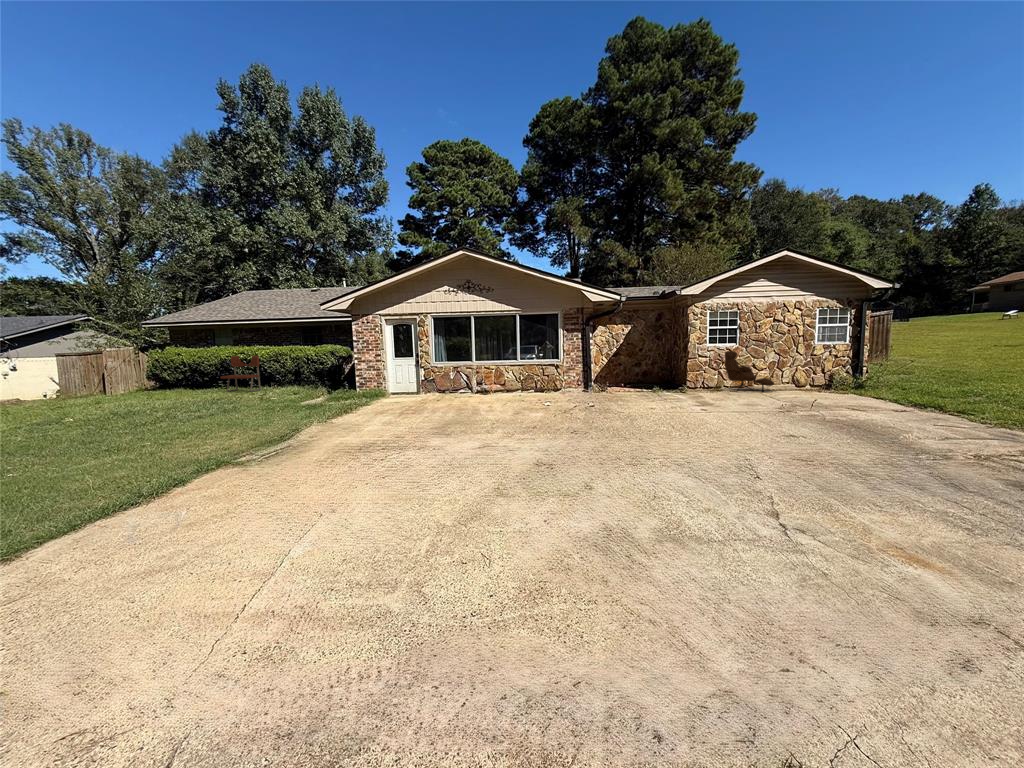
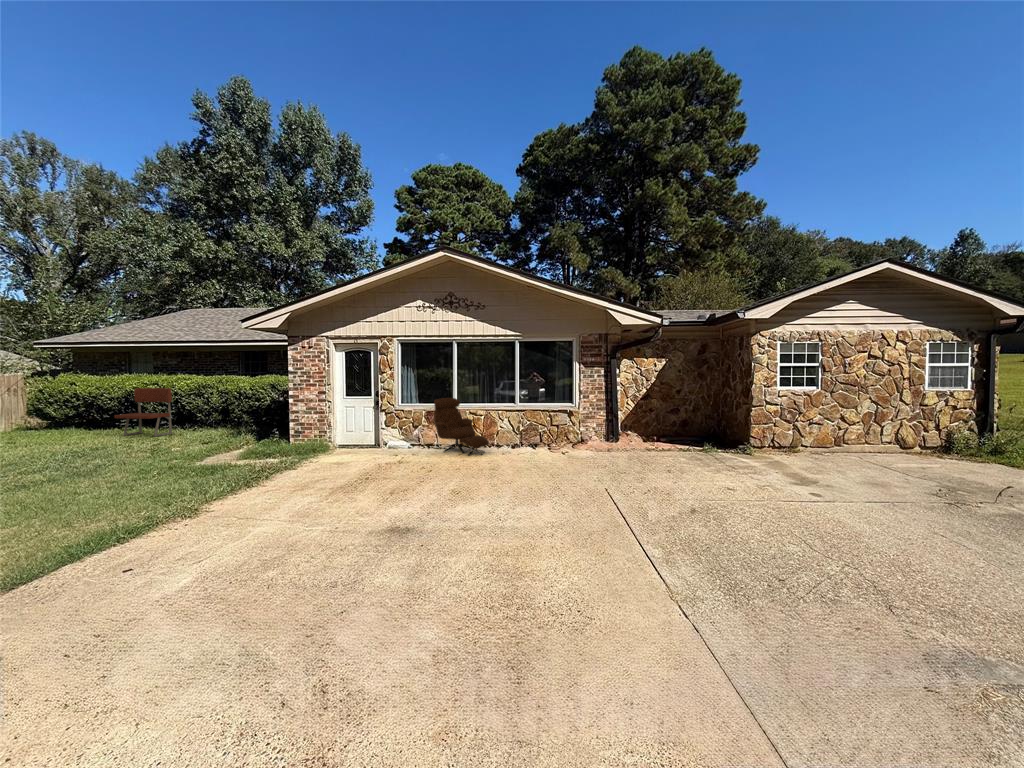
lounge chair: present [725,351,774,392] -> present [434,398,489,455]

